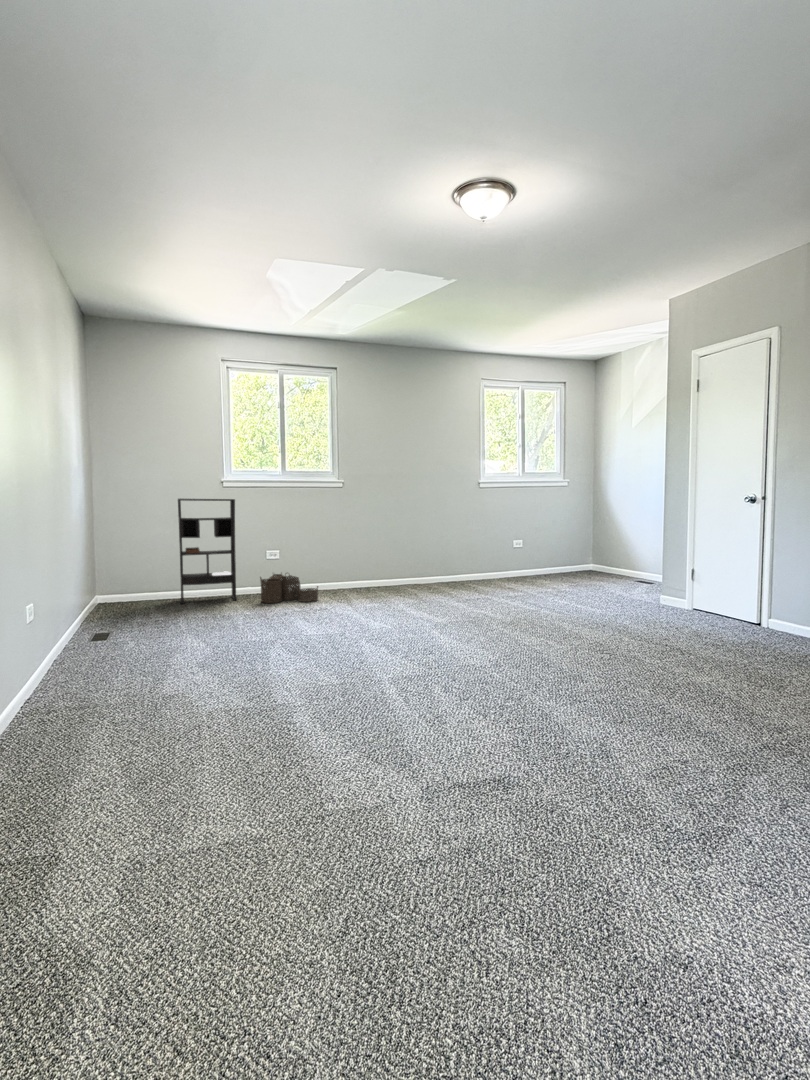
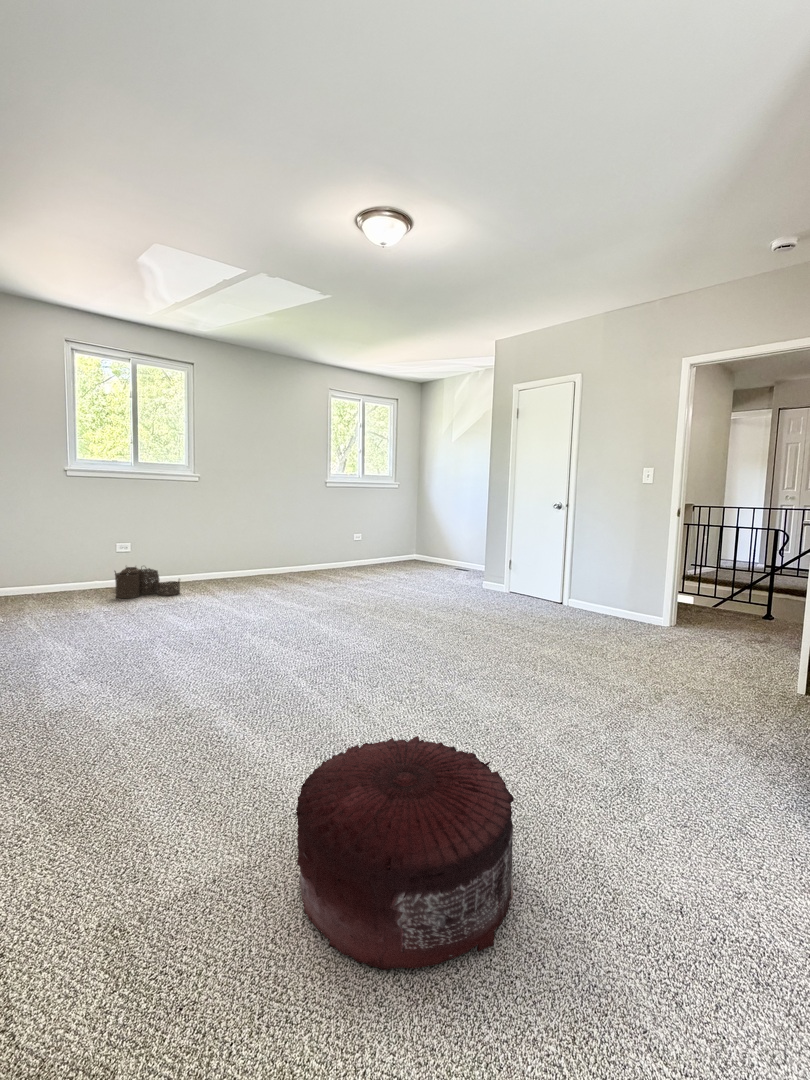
bookshelf: present [178,499,237,604] -> none [9,484,86,602]
pouf: none [274,735,501,947] -> present [296,736,514,970]

